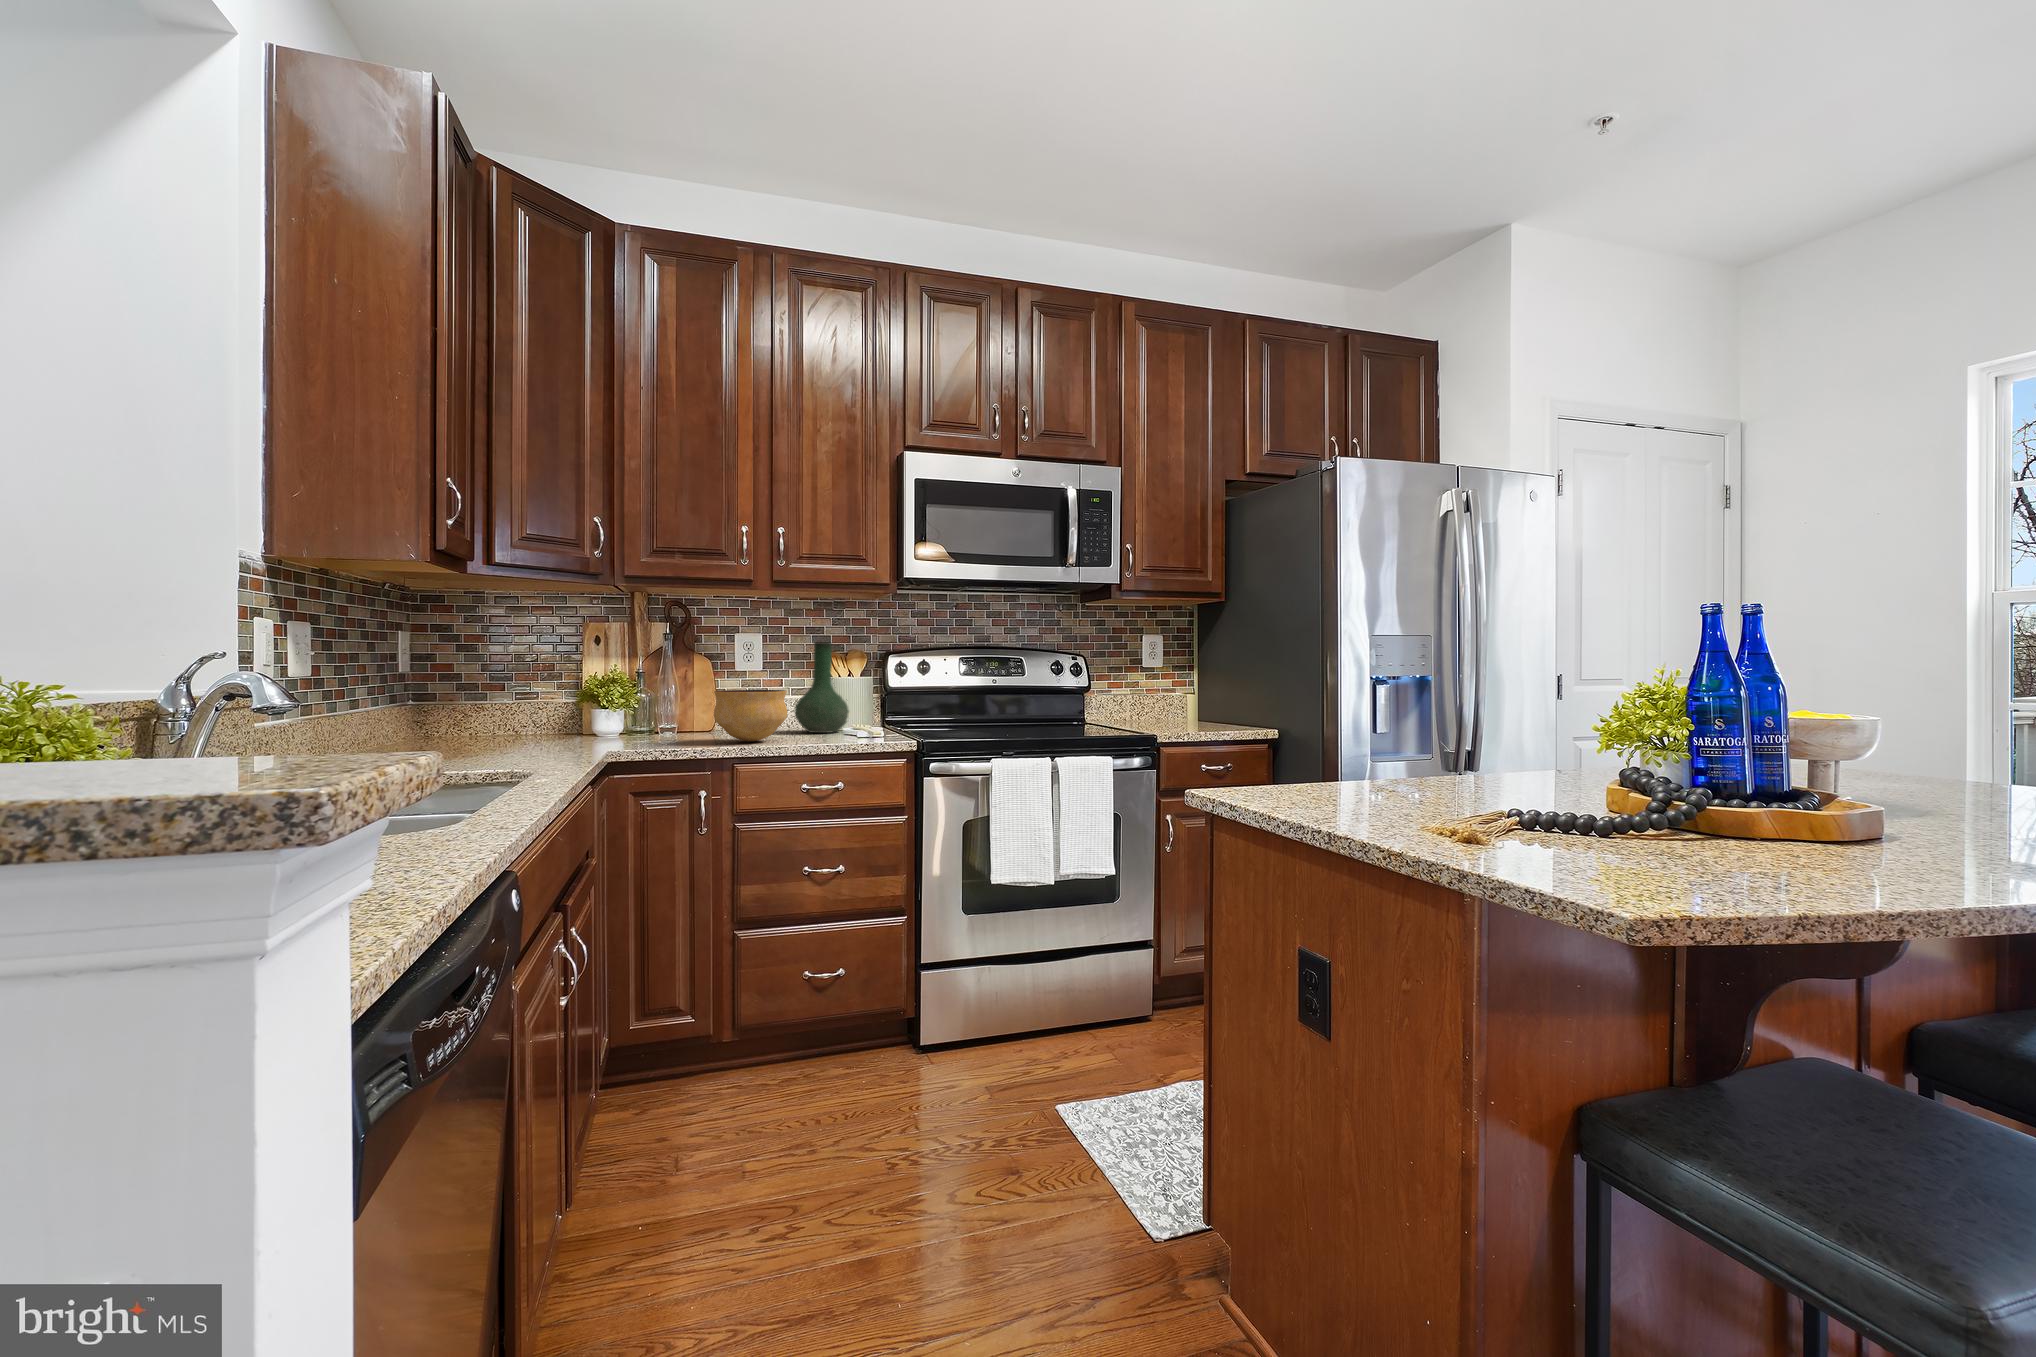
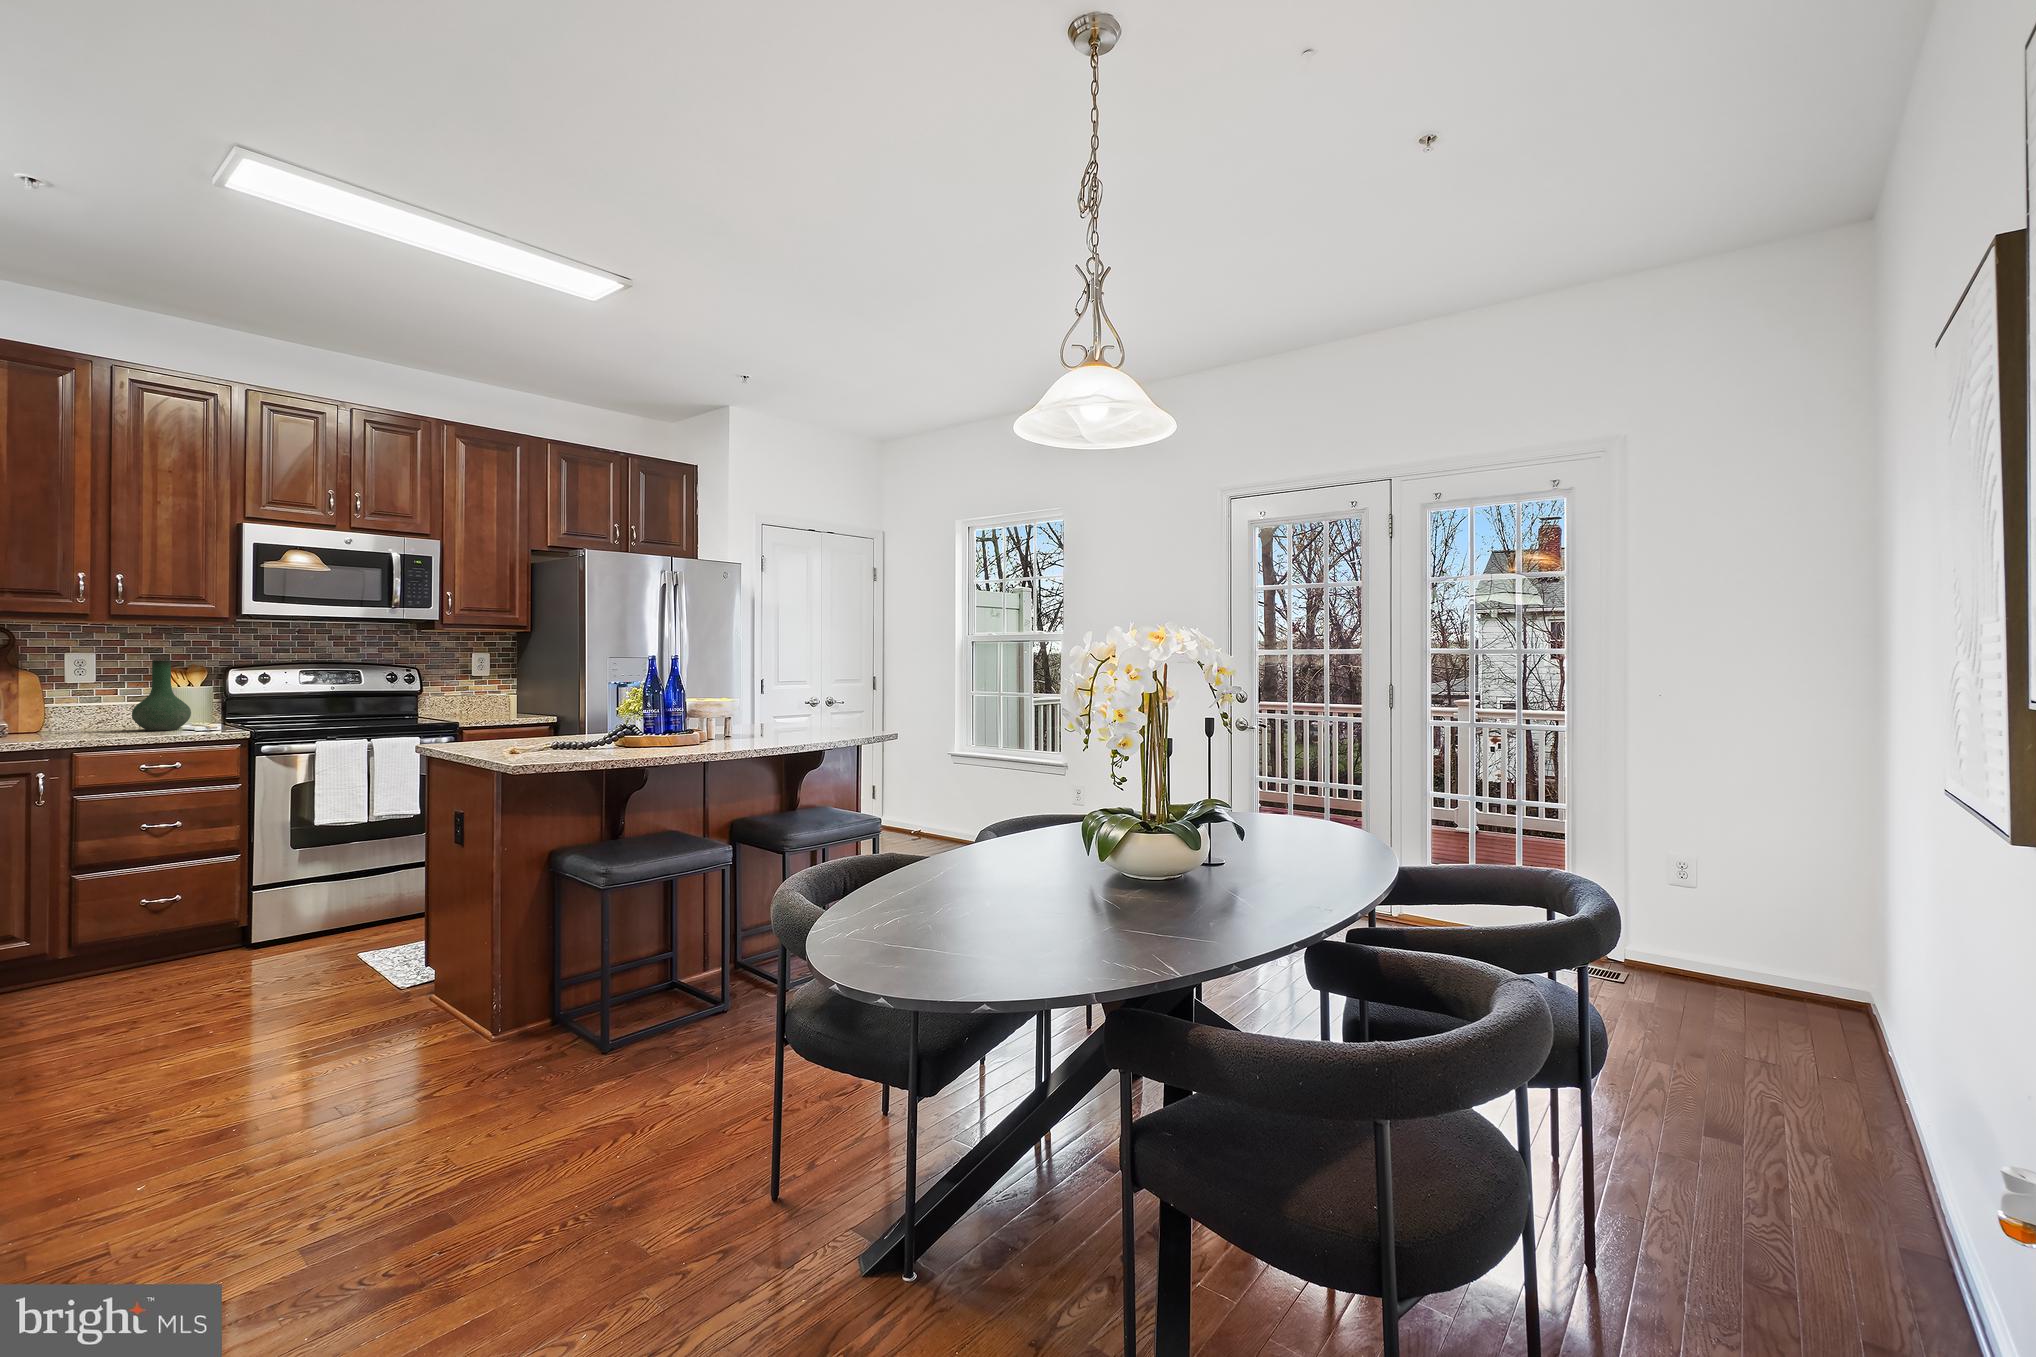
bowl: present [714,690,787,742] -> none [48,698,125,737]

